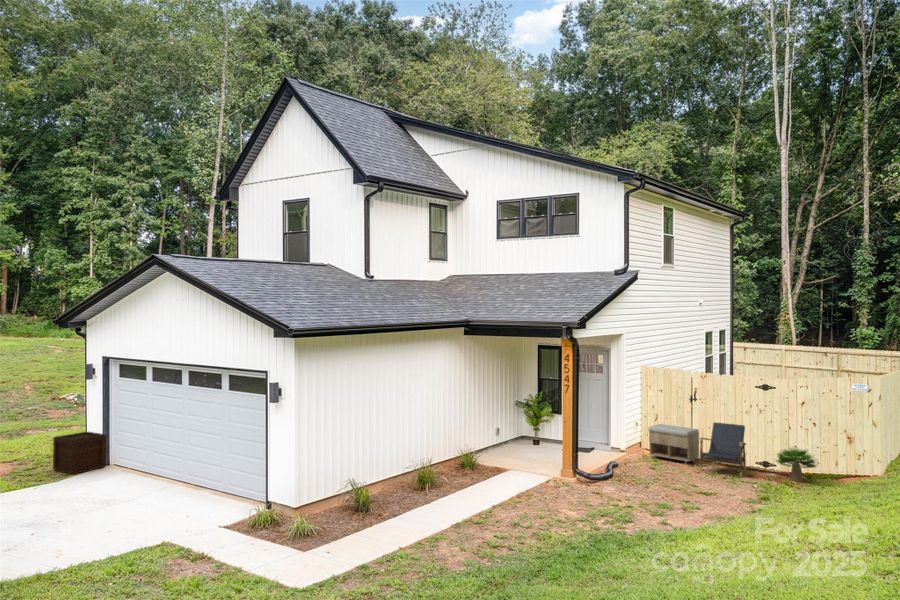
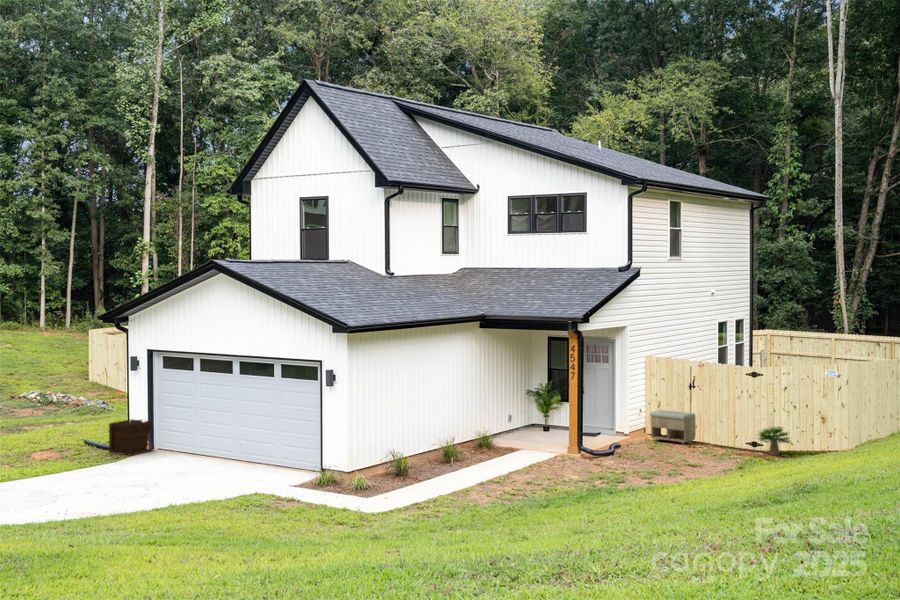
lounge chair: present [700,422,746,477] -> none [693,407,734,453]

